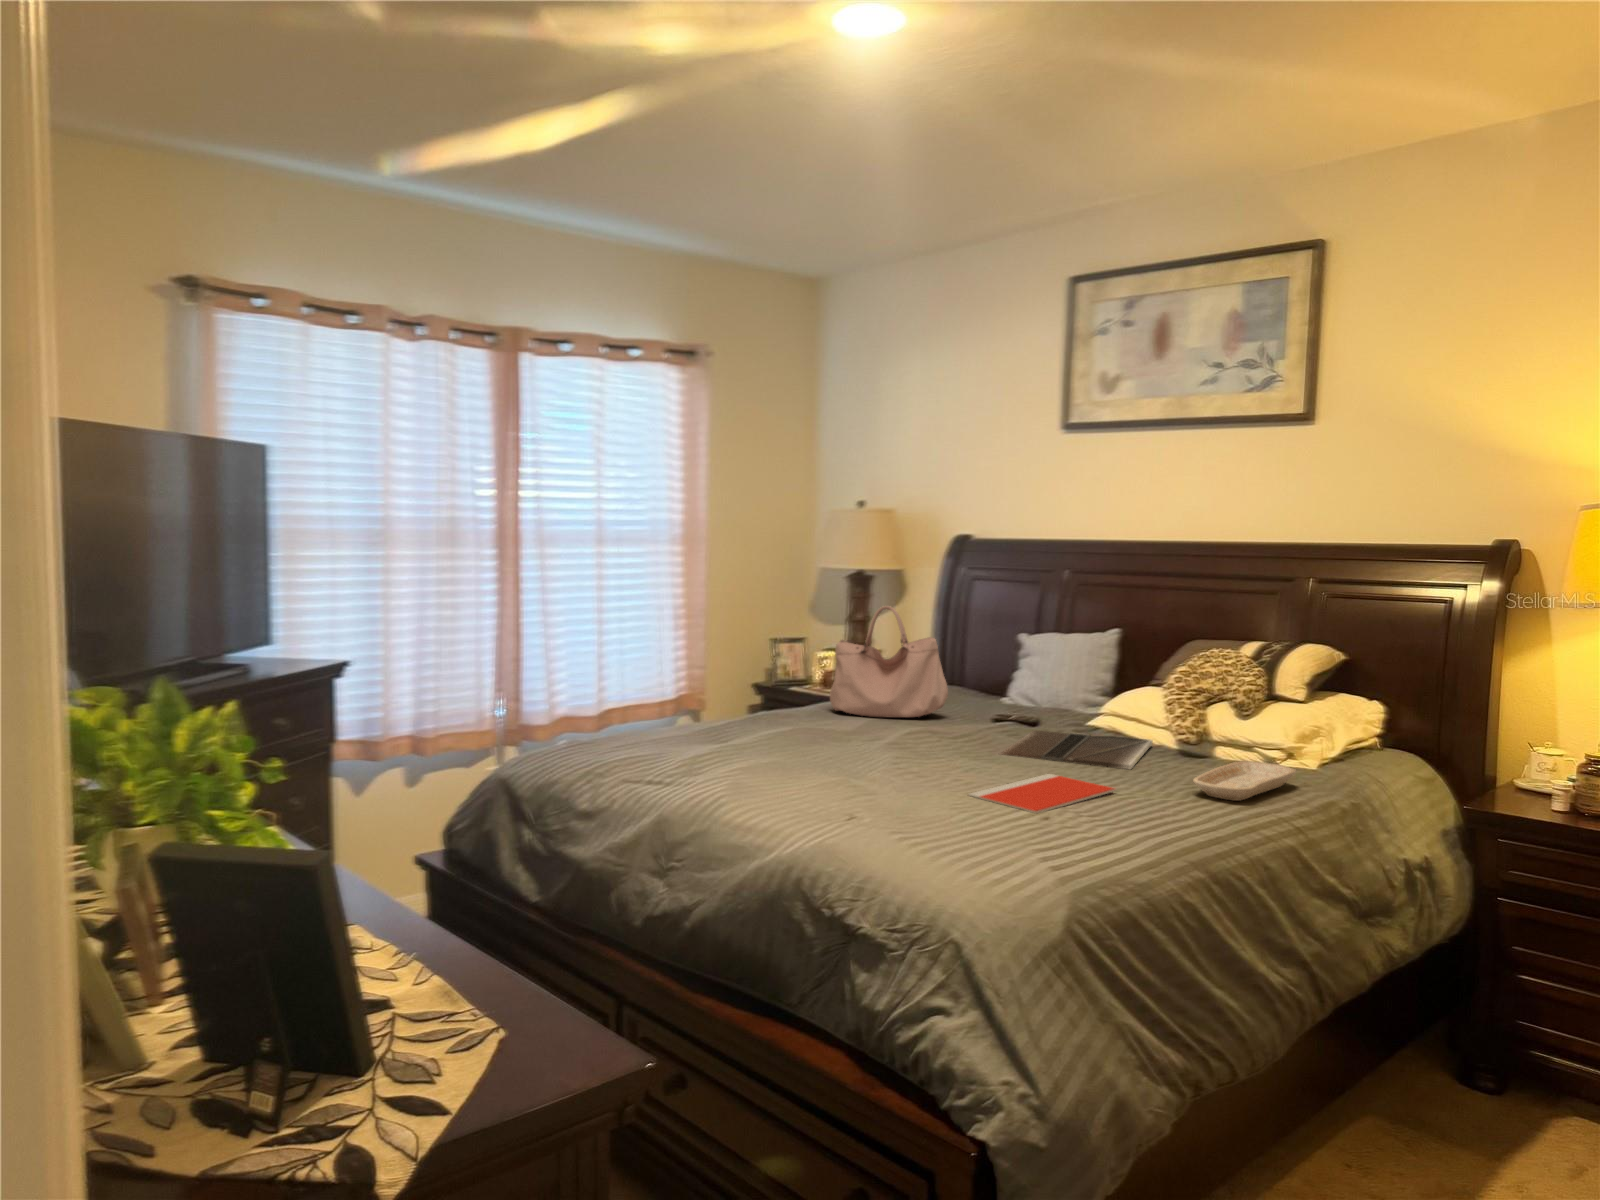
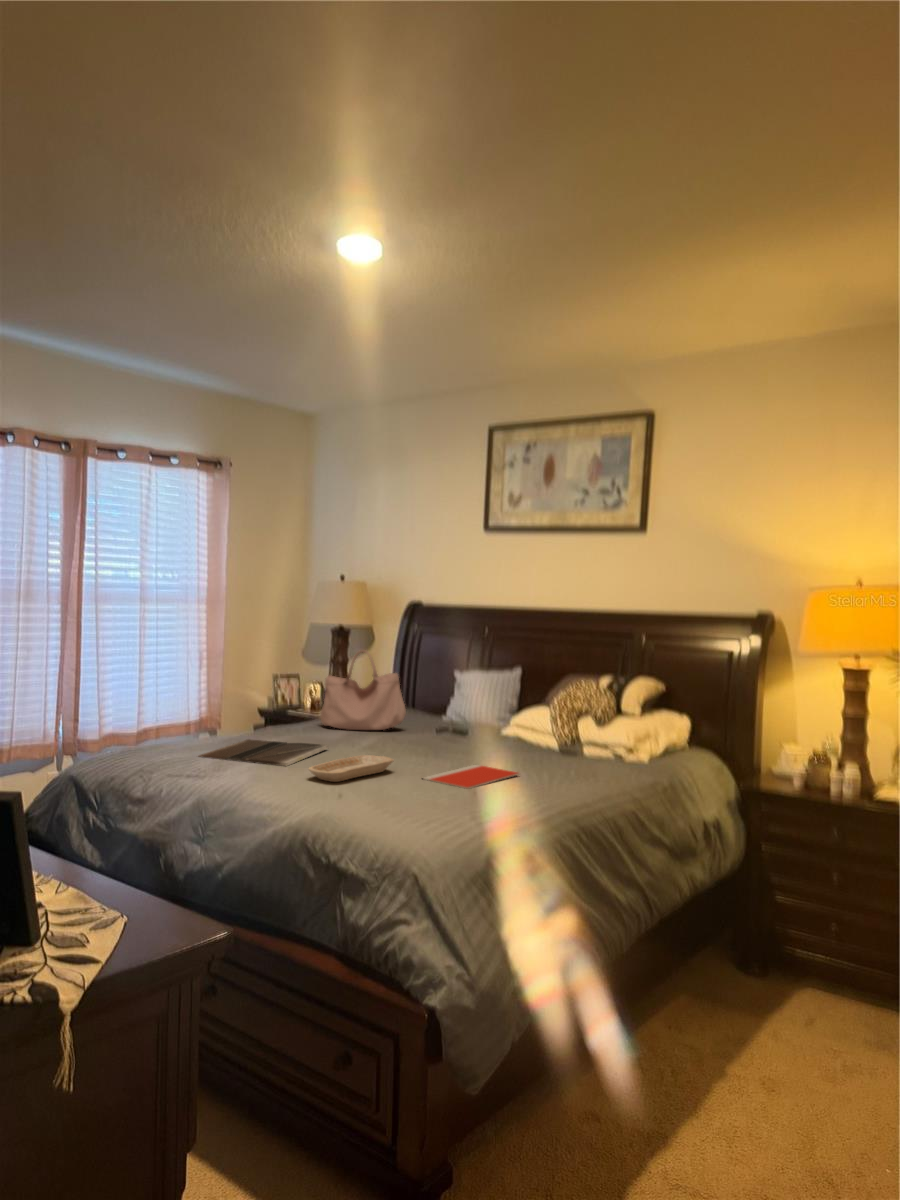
laptop: present [1000,730,1152,769] -> present [198,739,329,766]
tray: present [1193,762,1296,801] -> present [309,755,394,782]

